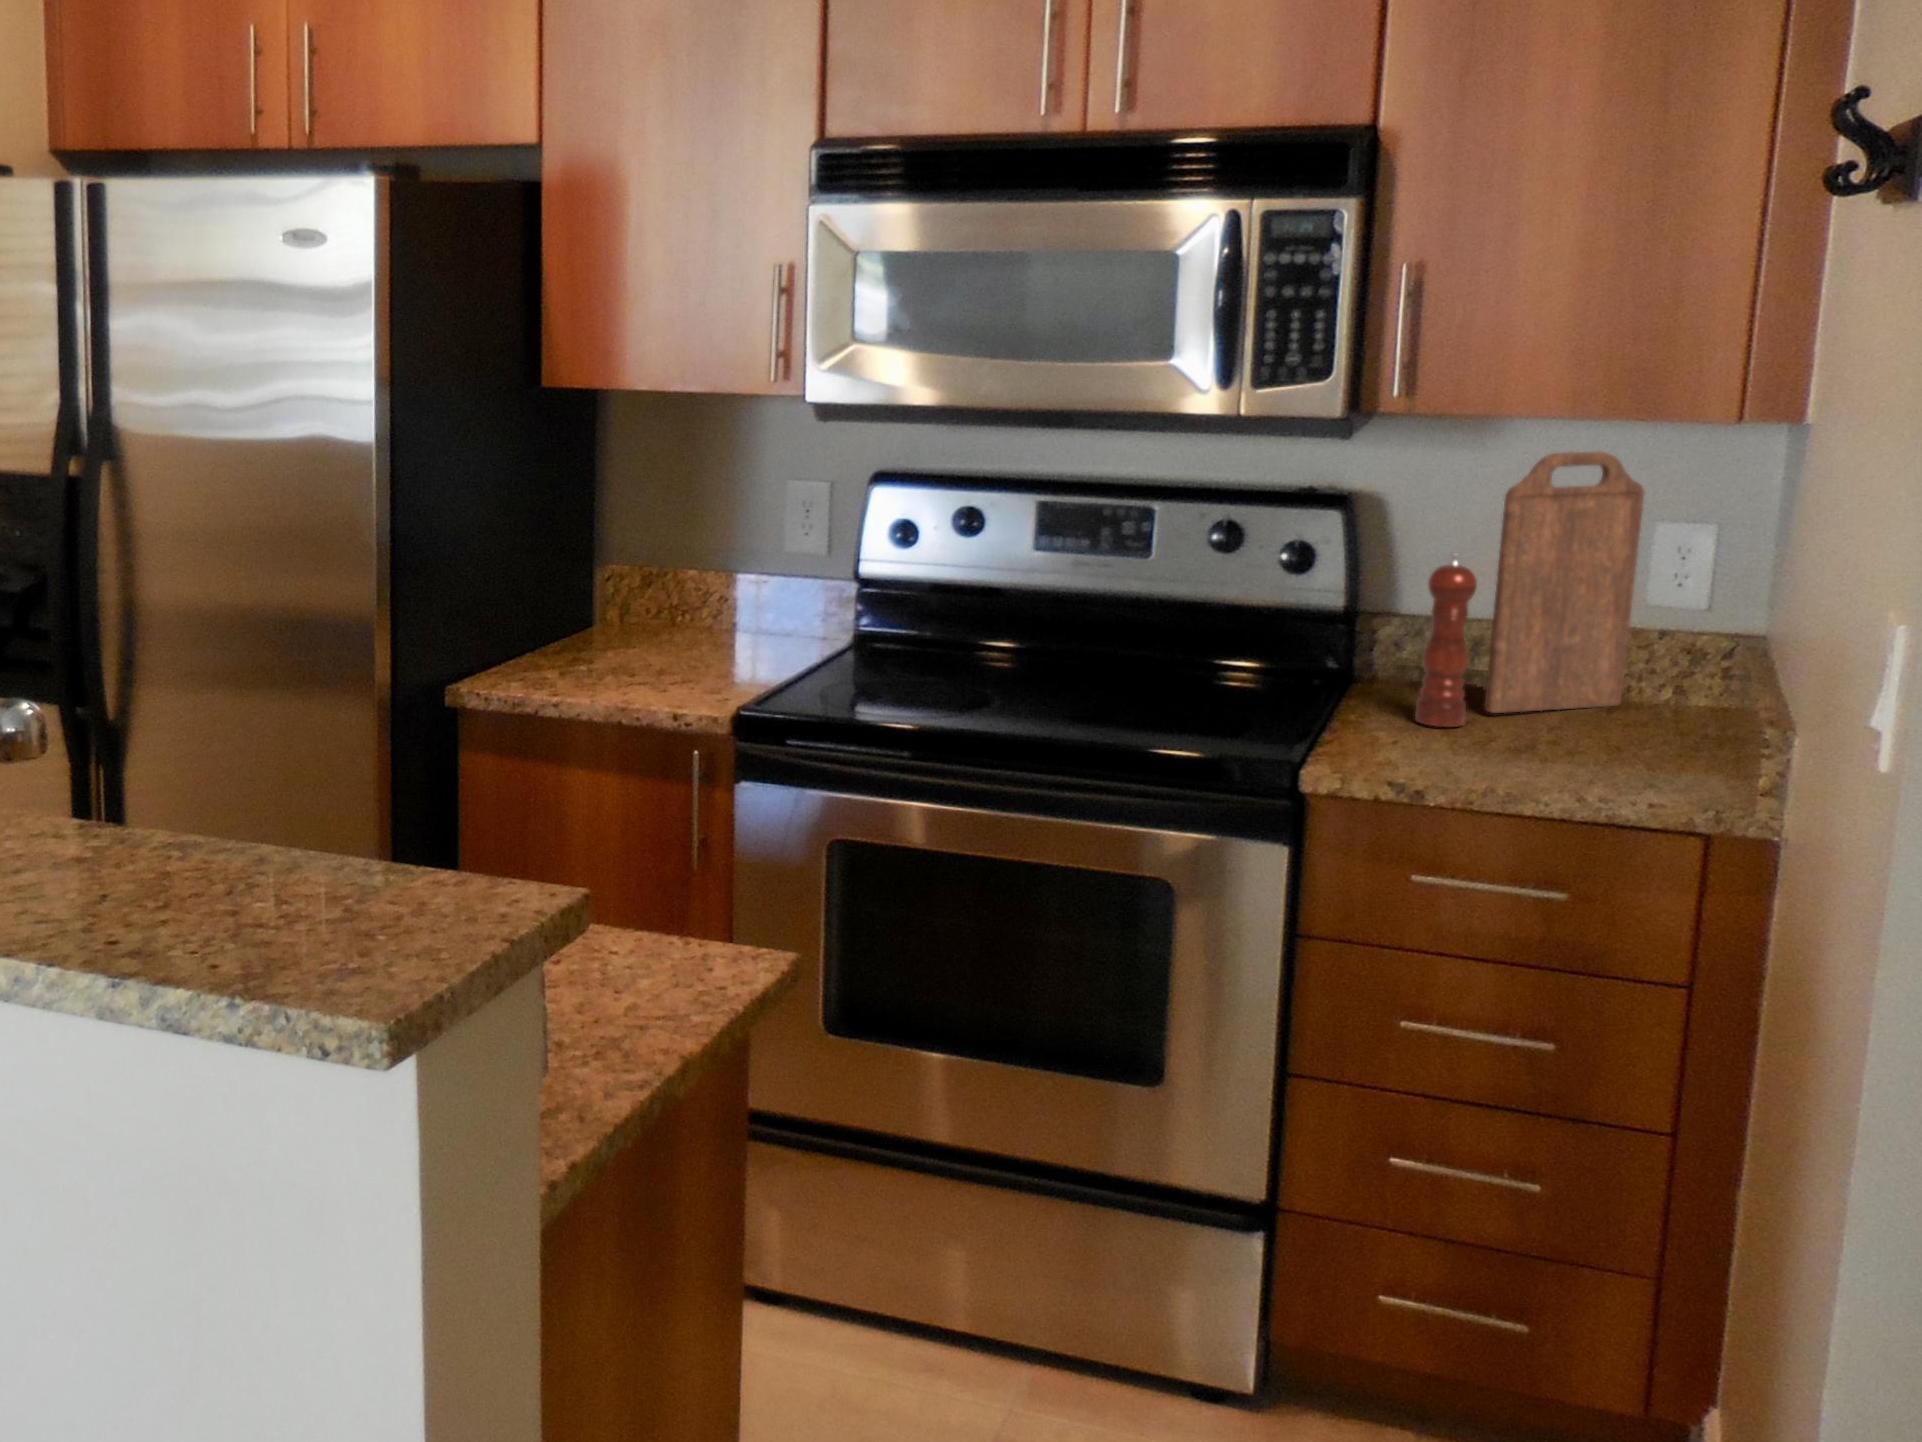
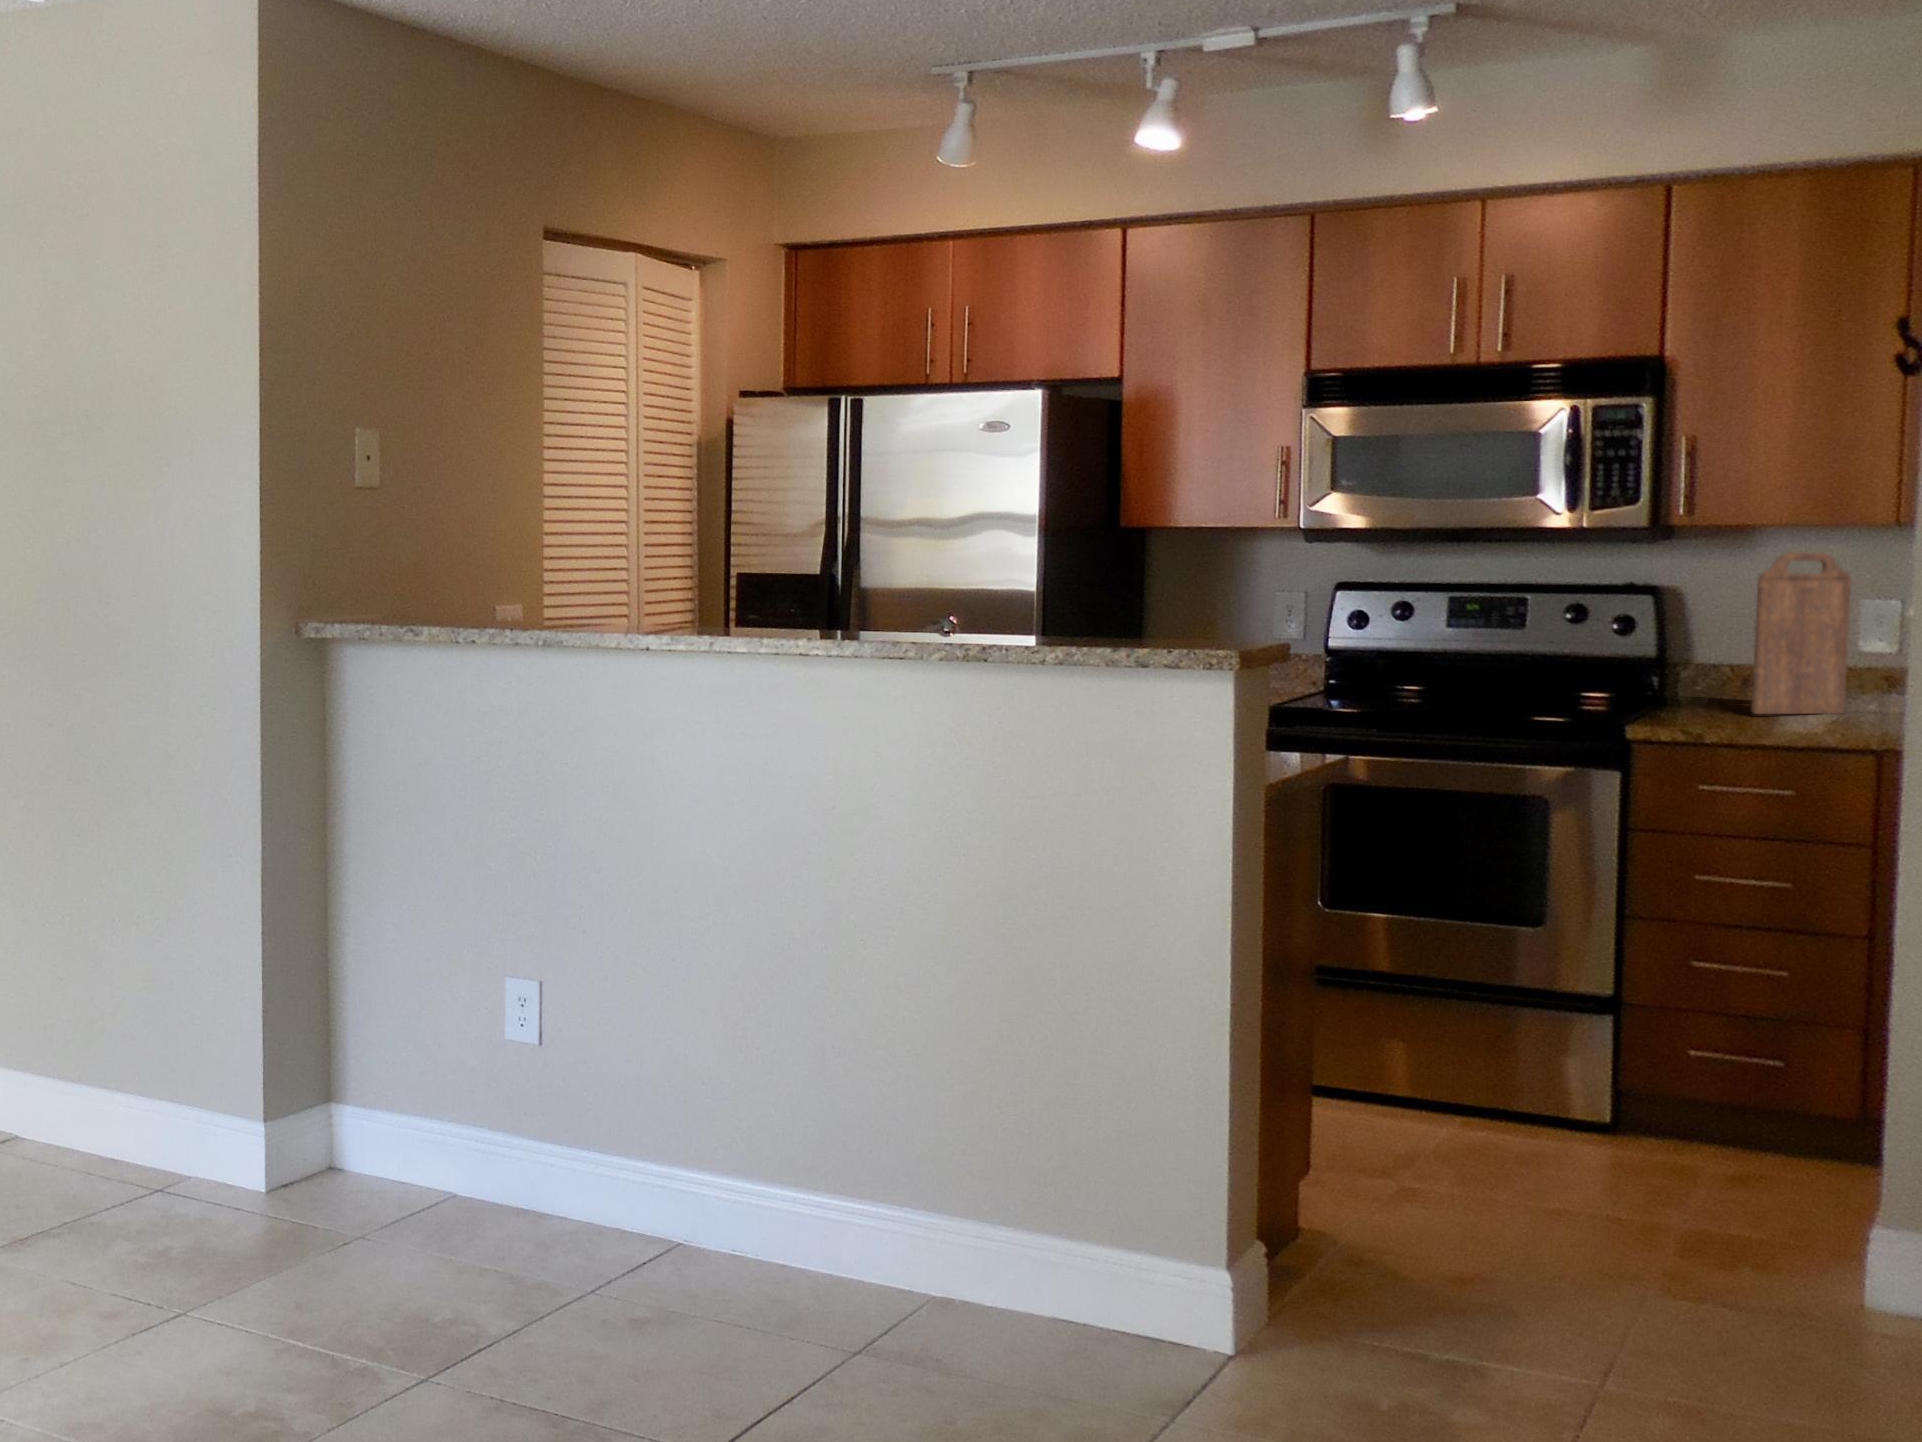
pepper mill: present [1415,553,1477,727] -> none [1705,612,1741,719]

